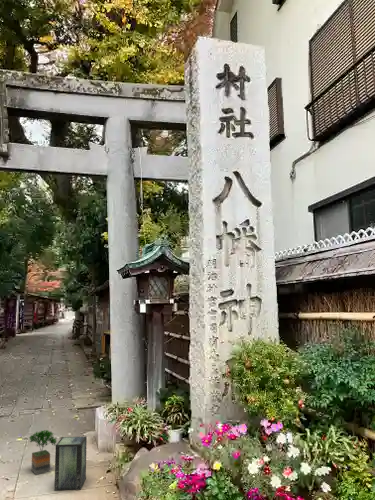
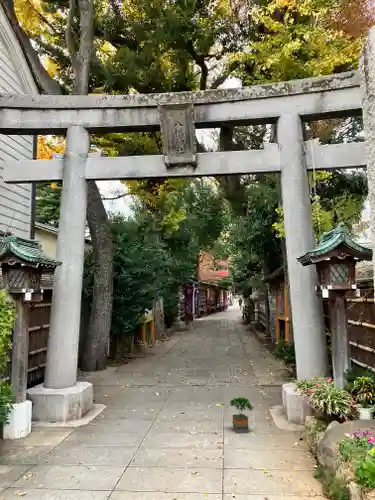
storage box: present [54,436,87,490] -> none [254,404,281,449]

